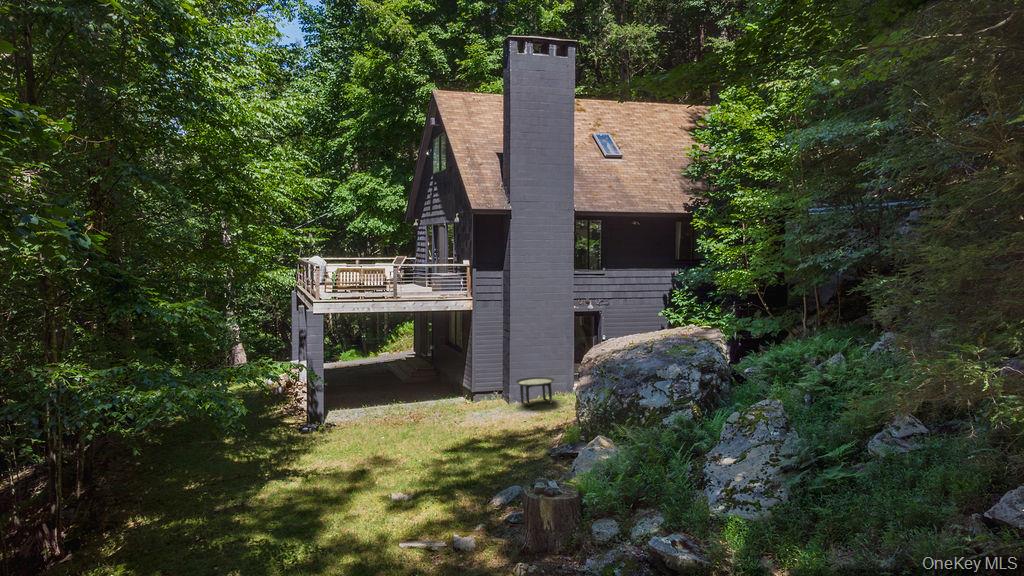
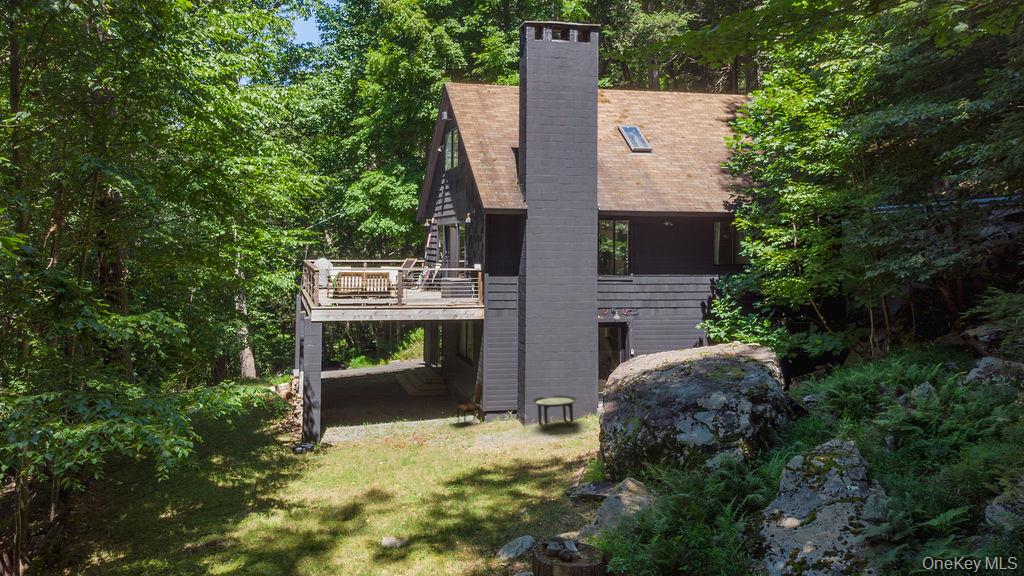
armchair: none [447,367,470,406] -> present [457,383,482,425]

